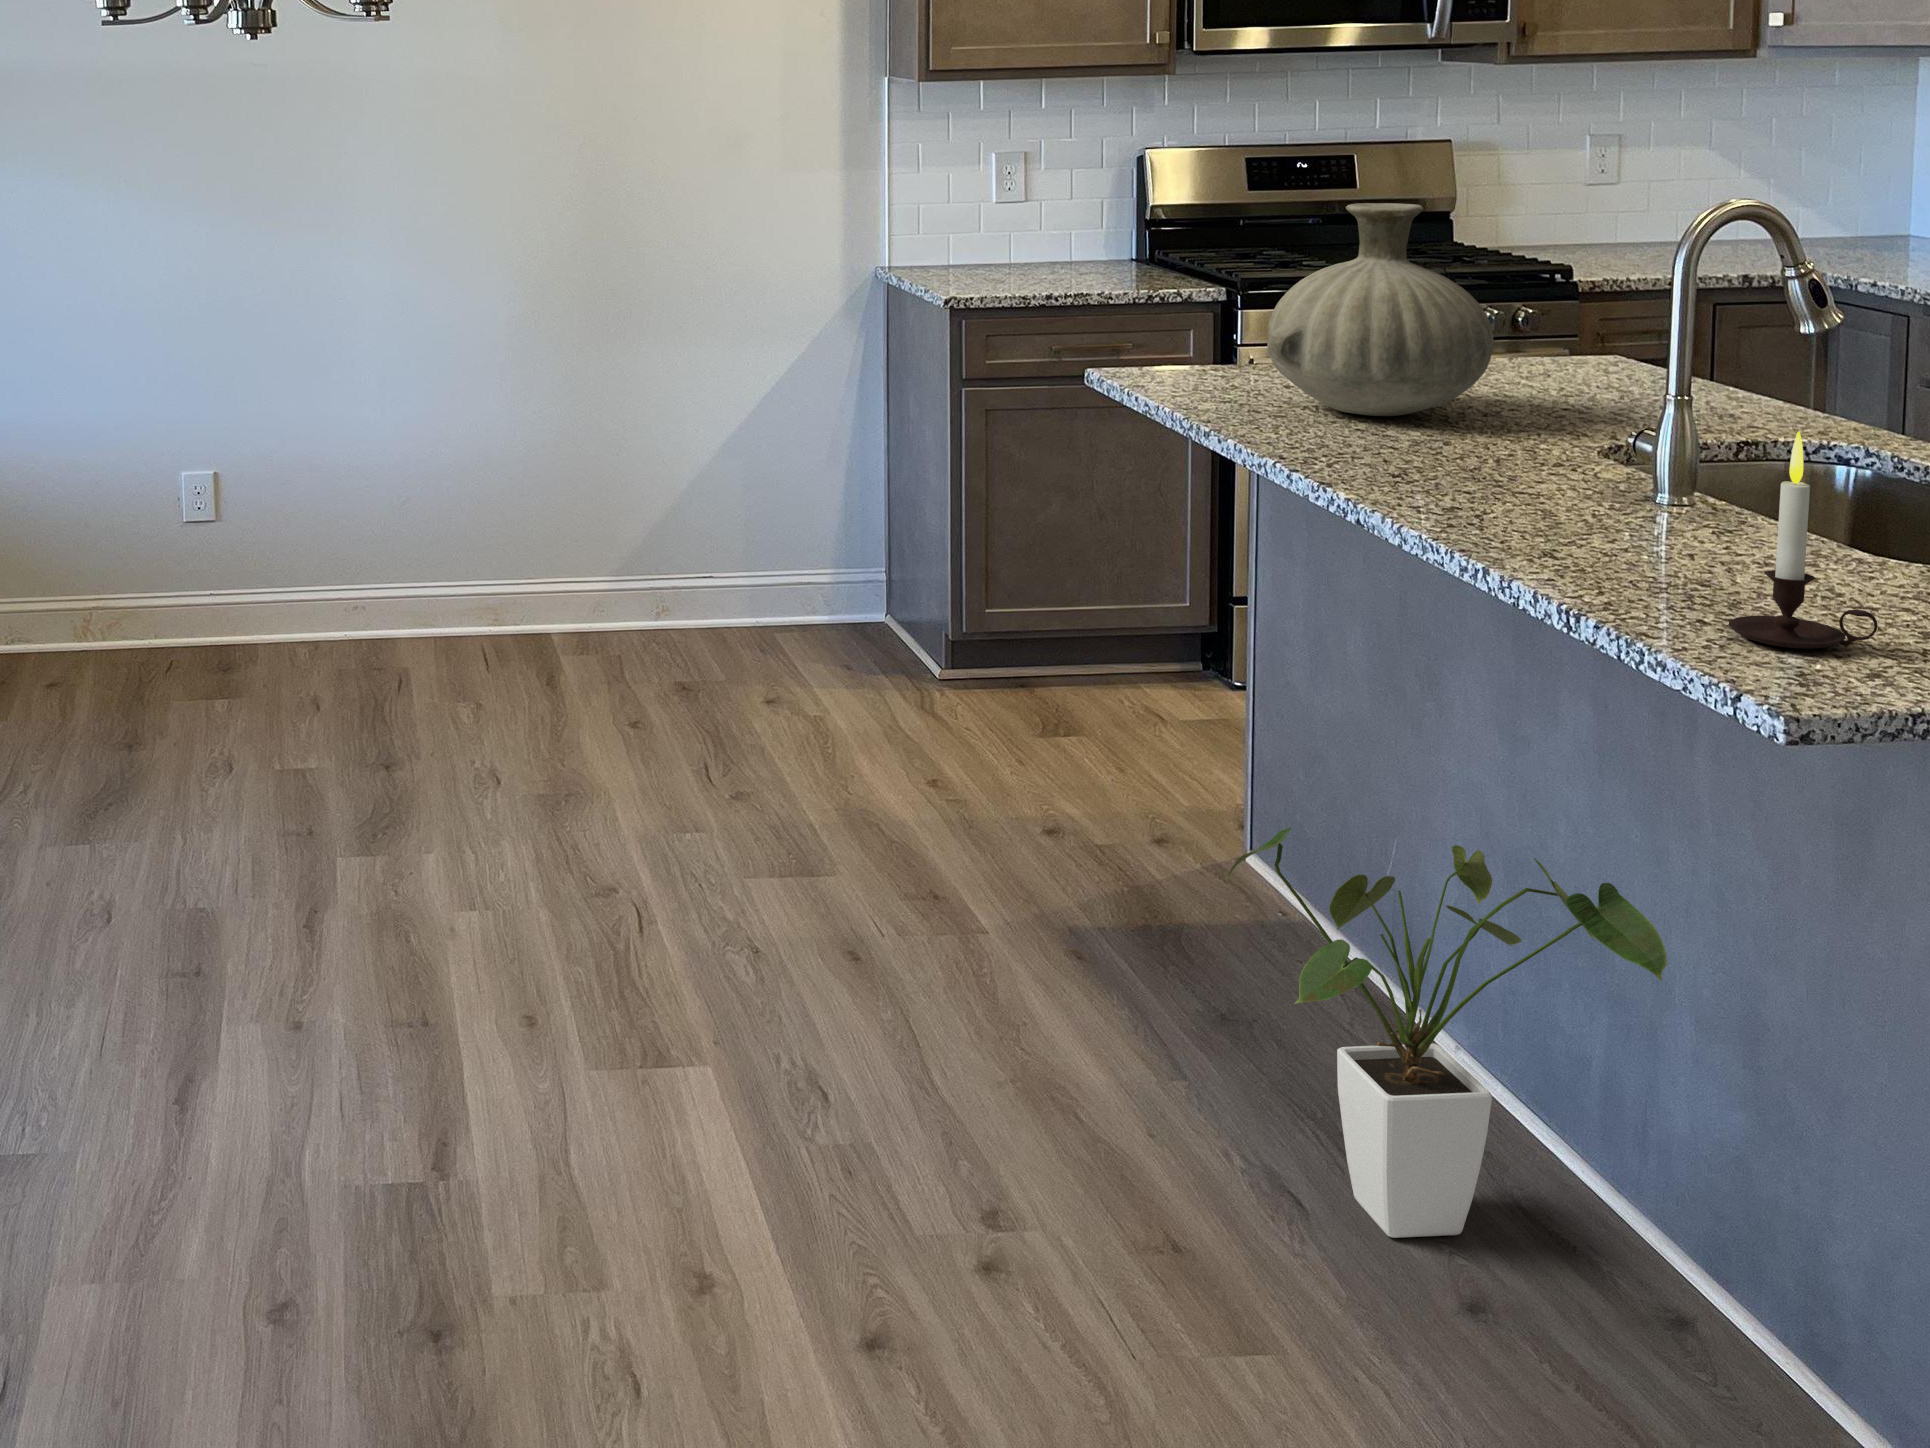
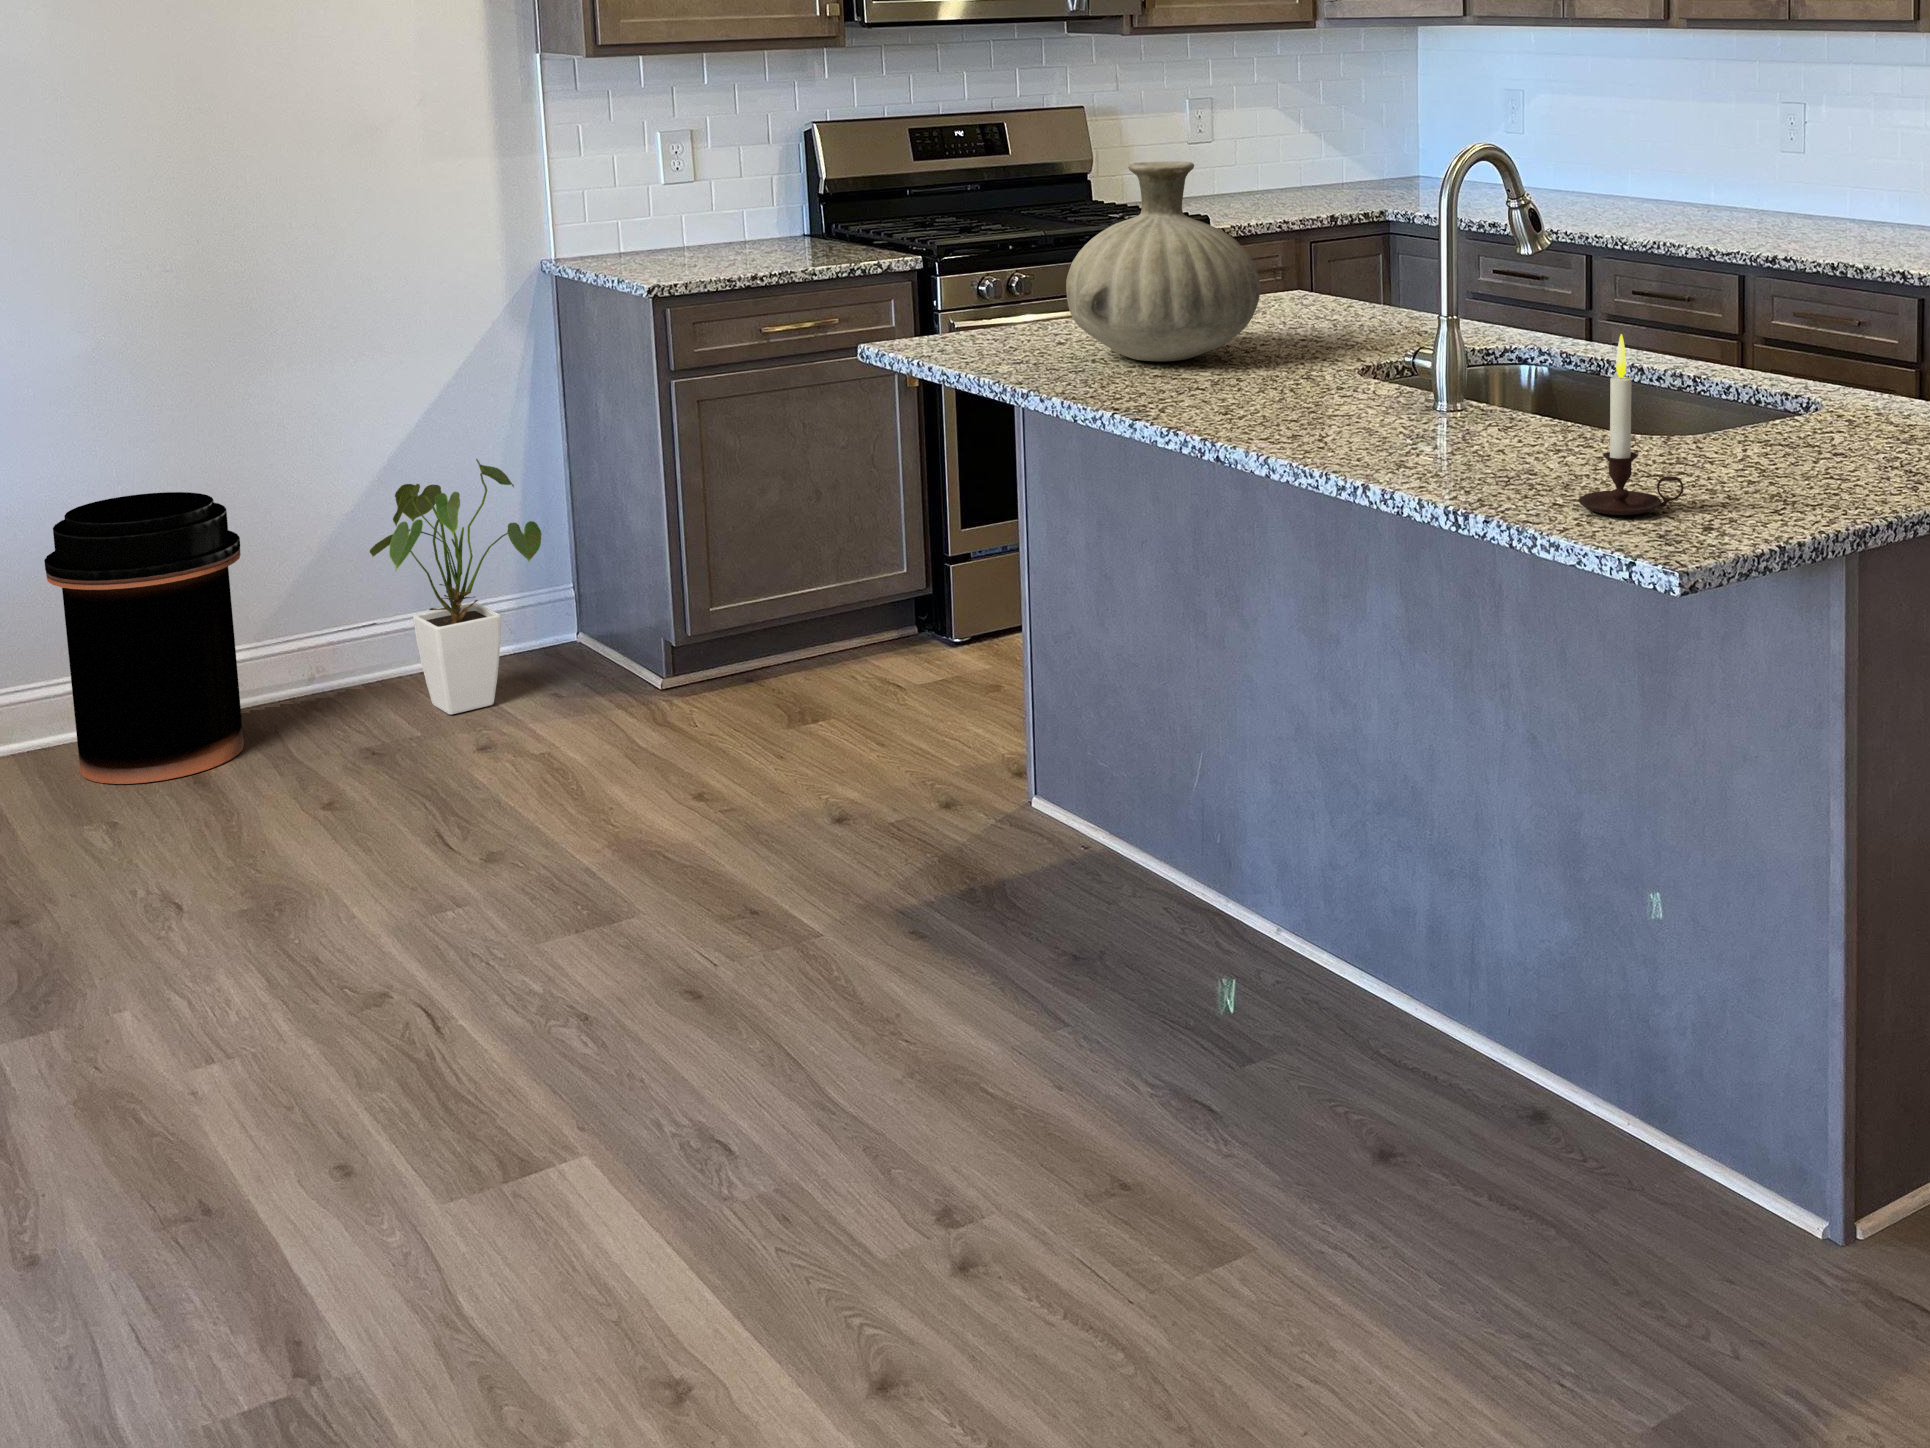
trash can: none [462,439,601,675] -> present [44,492,244,784]
house plant: present [1226,828,1667,1238] -> present [370,459,542,715]

